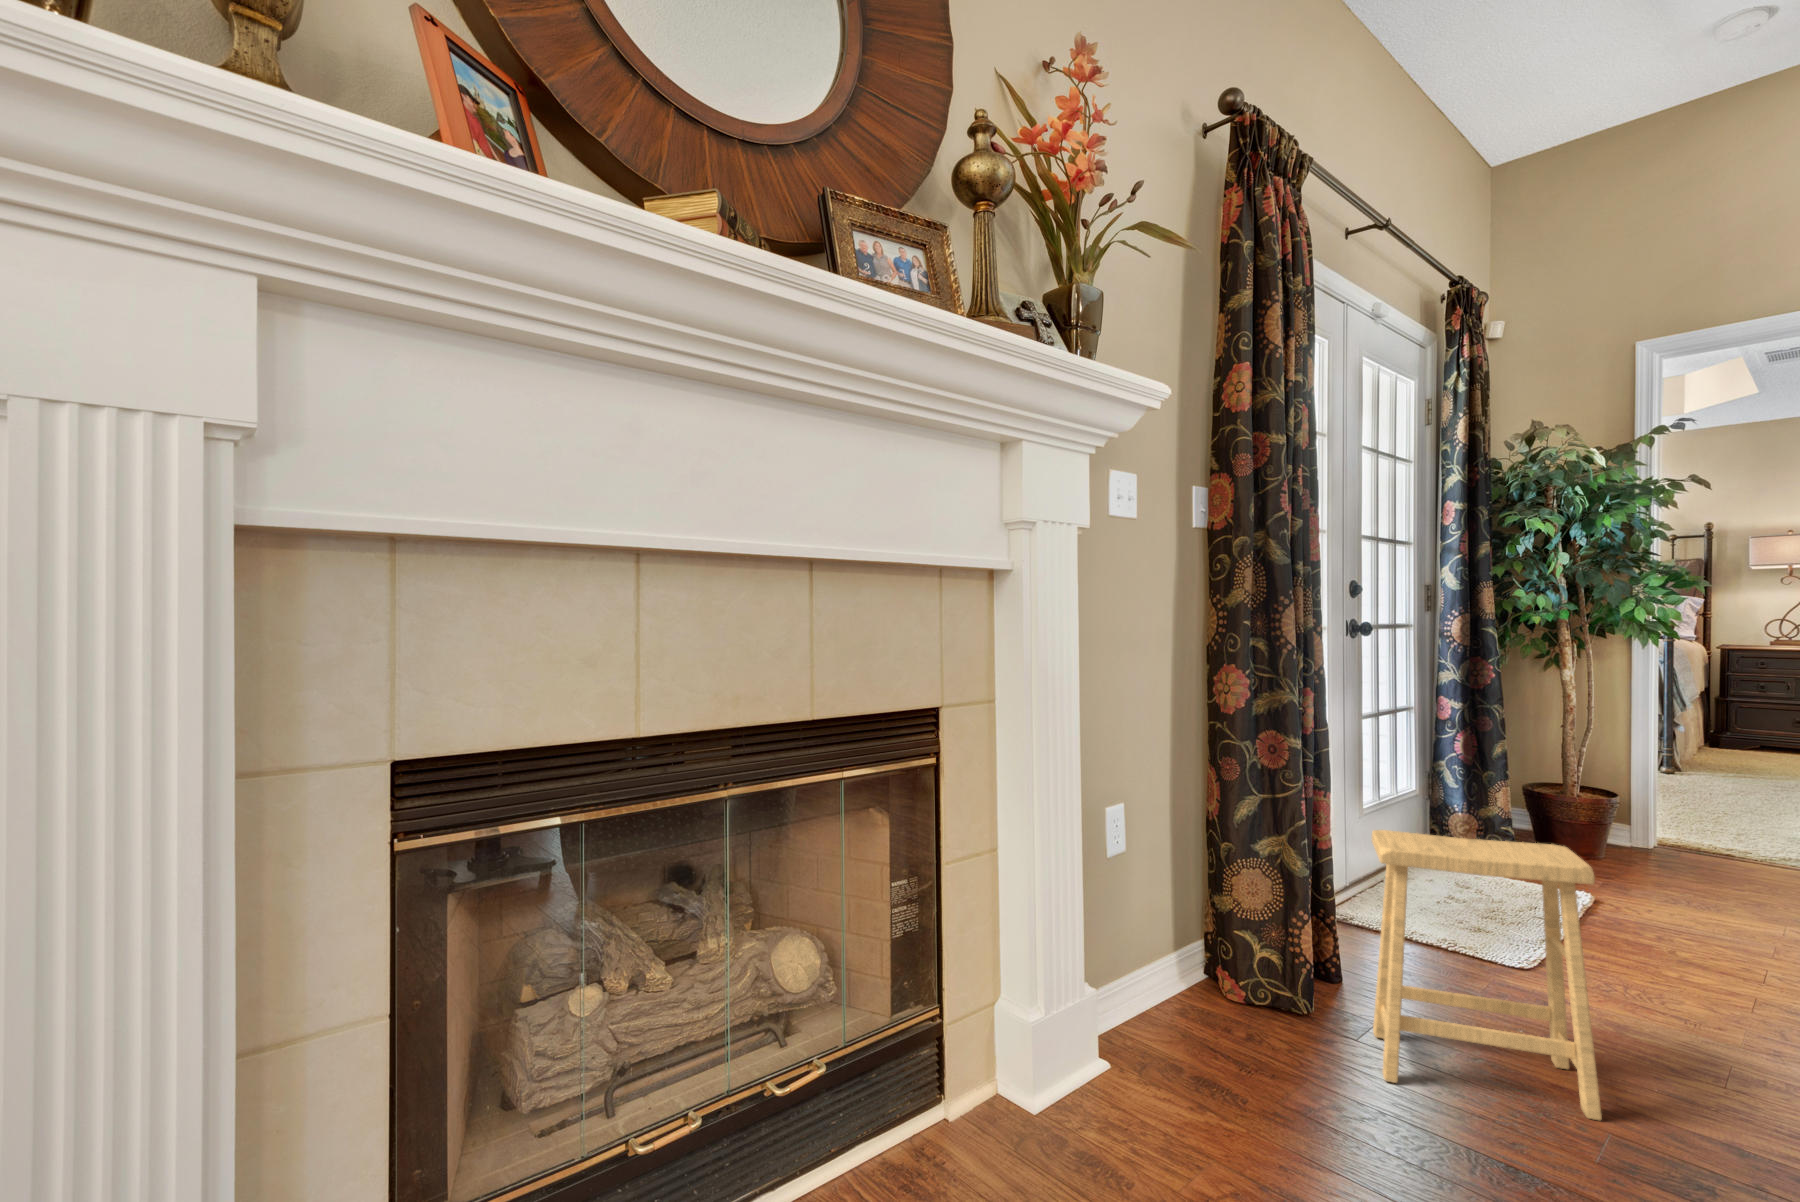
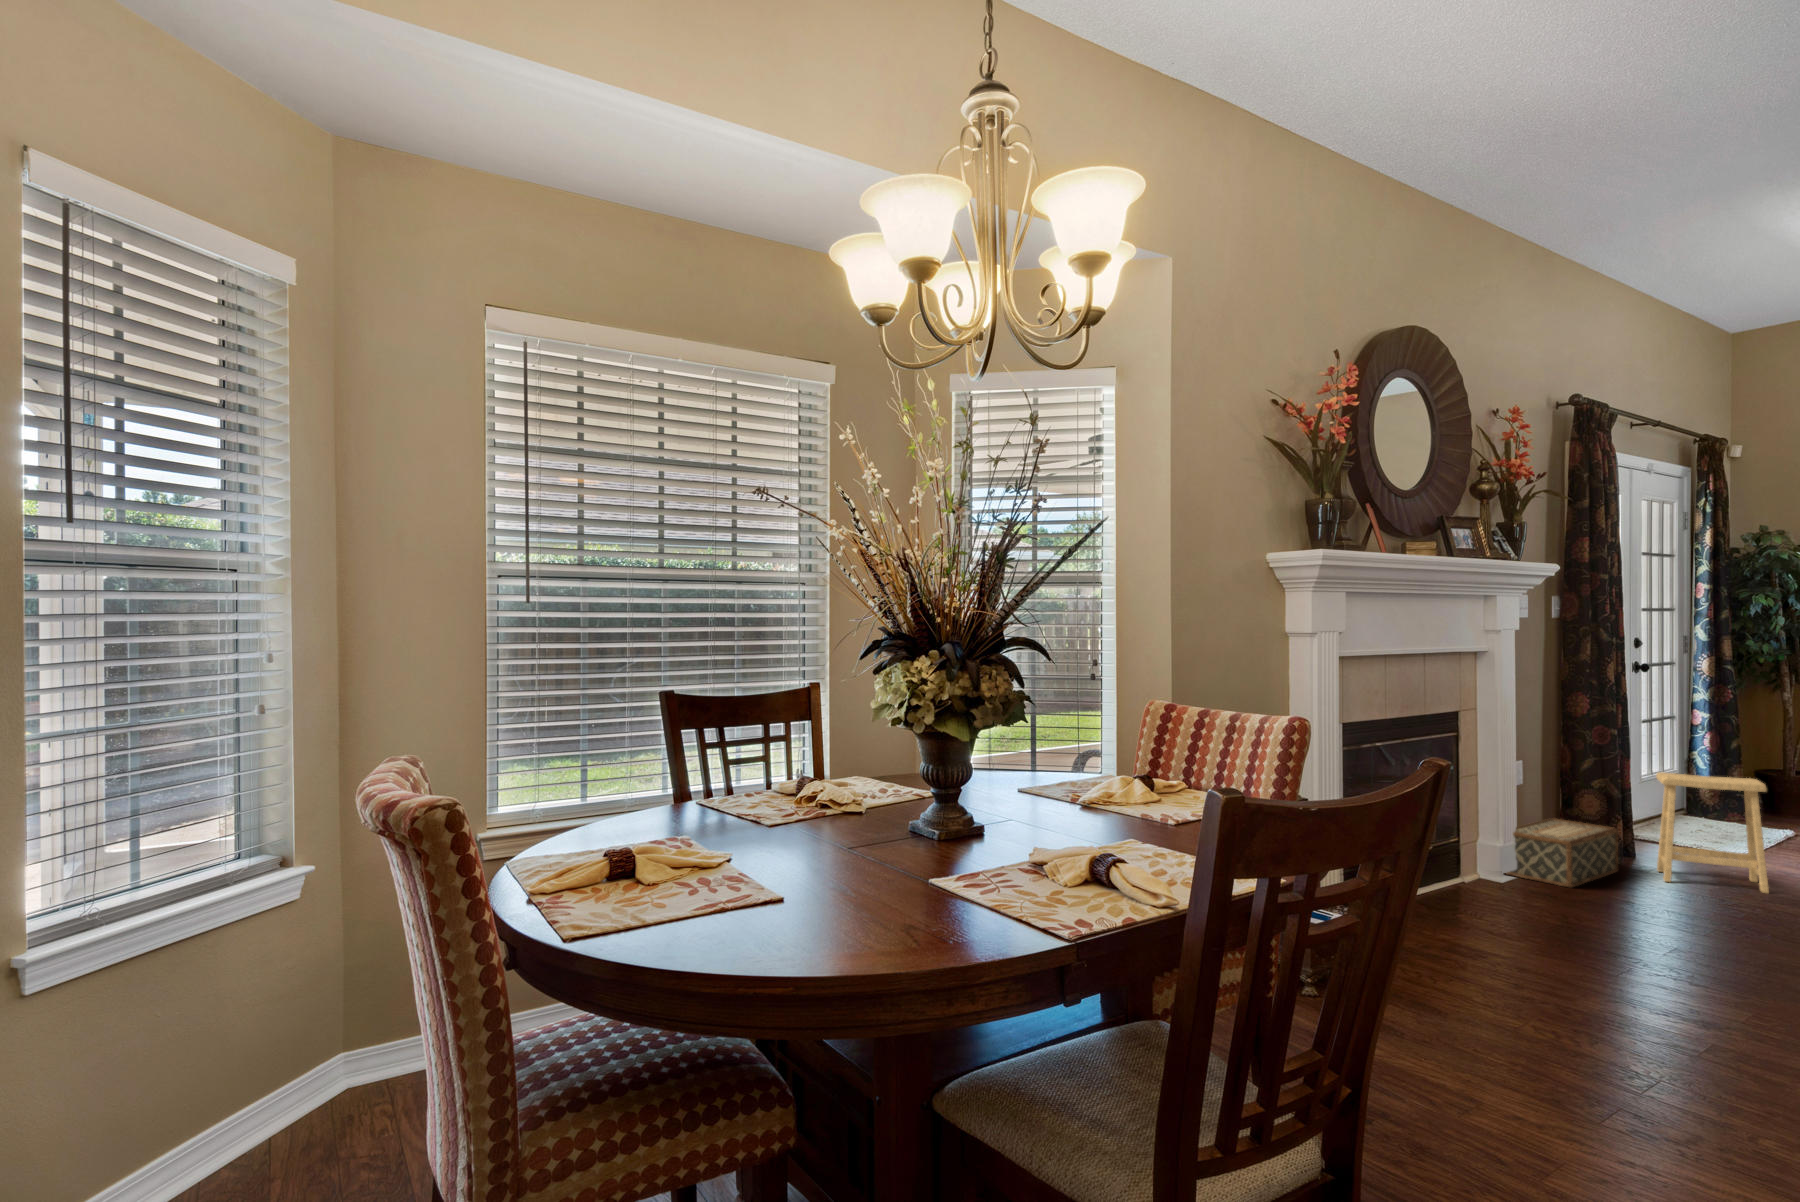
woven basket: none [1054,919,1298,1126] -> present [1506,818,1618,887]

